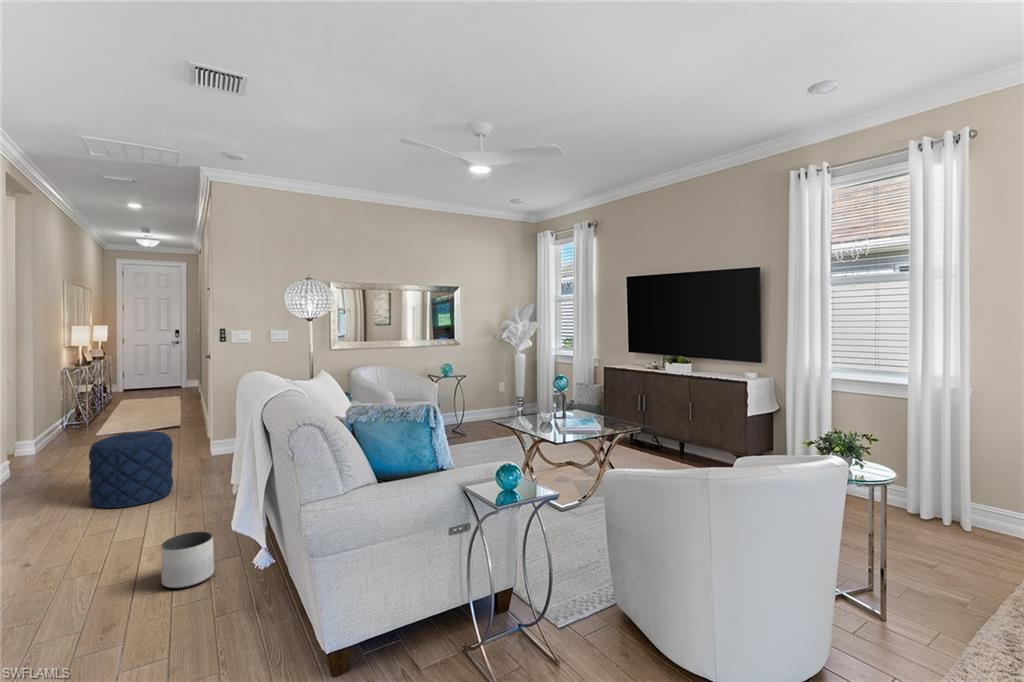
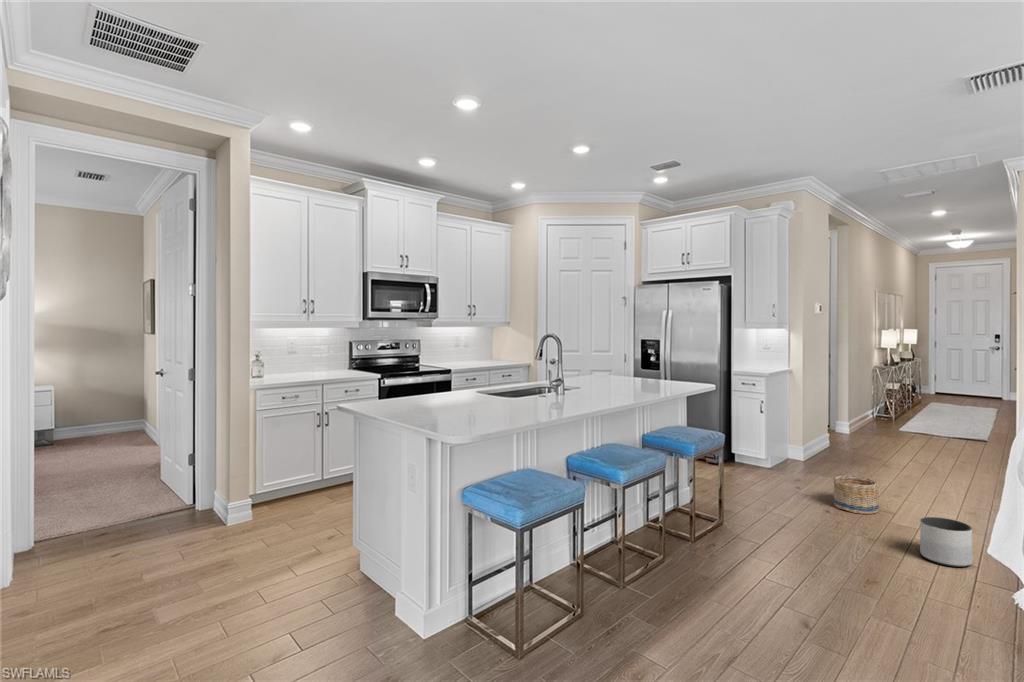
pouf: present [89,431,173,508] -> none [879,426,956,492]
basket: none [33,512,100,566] -> present [833,476,879,514]

